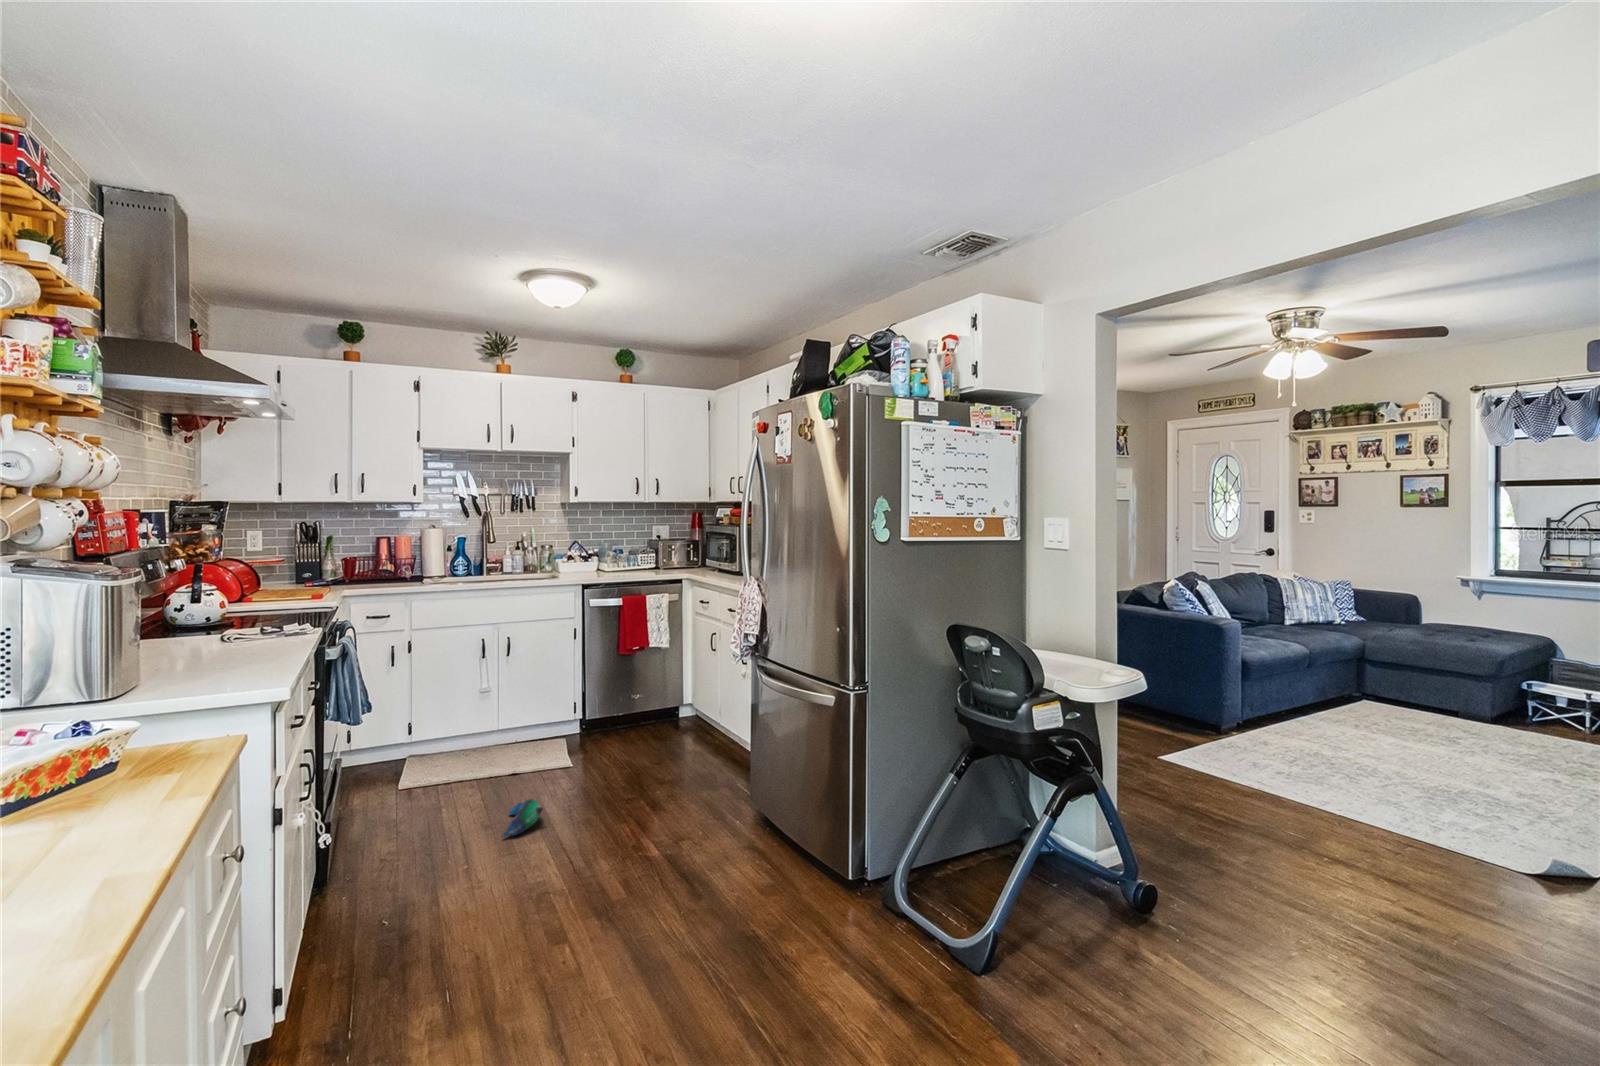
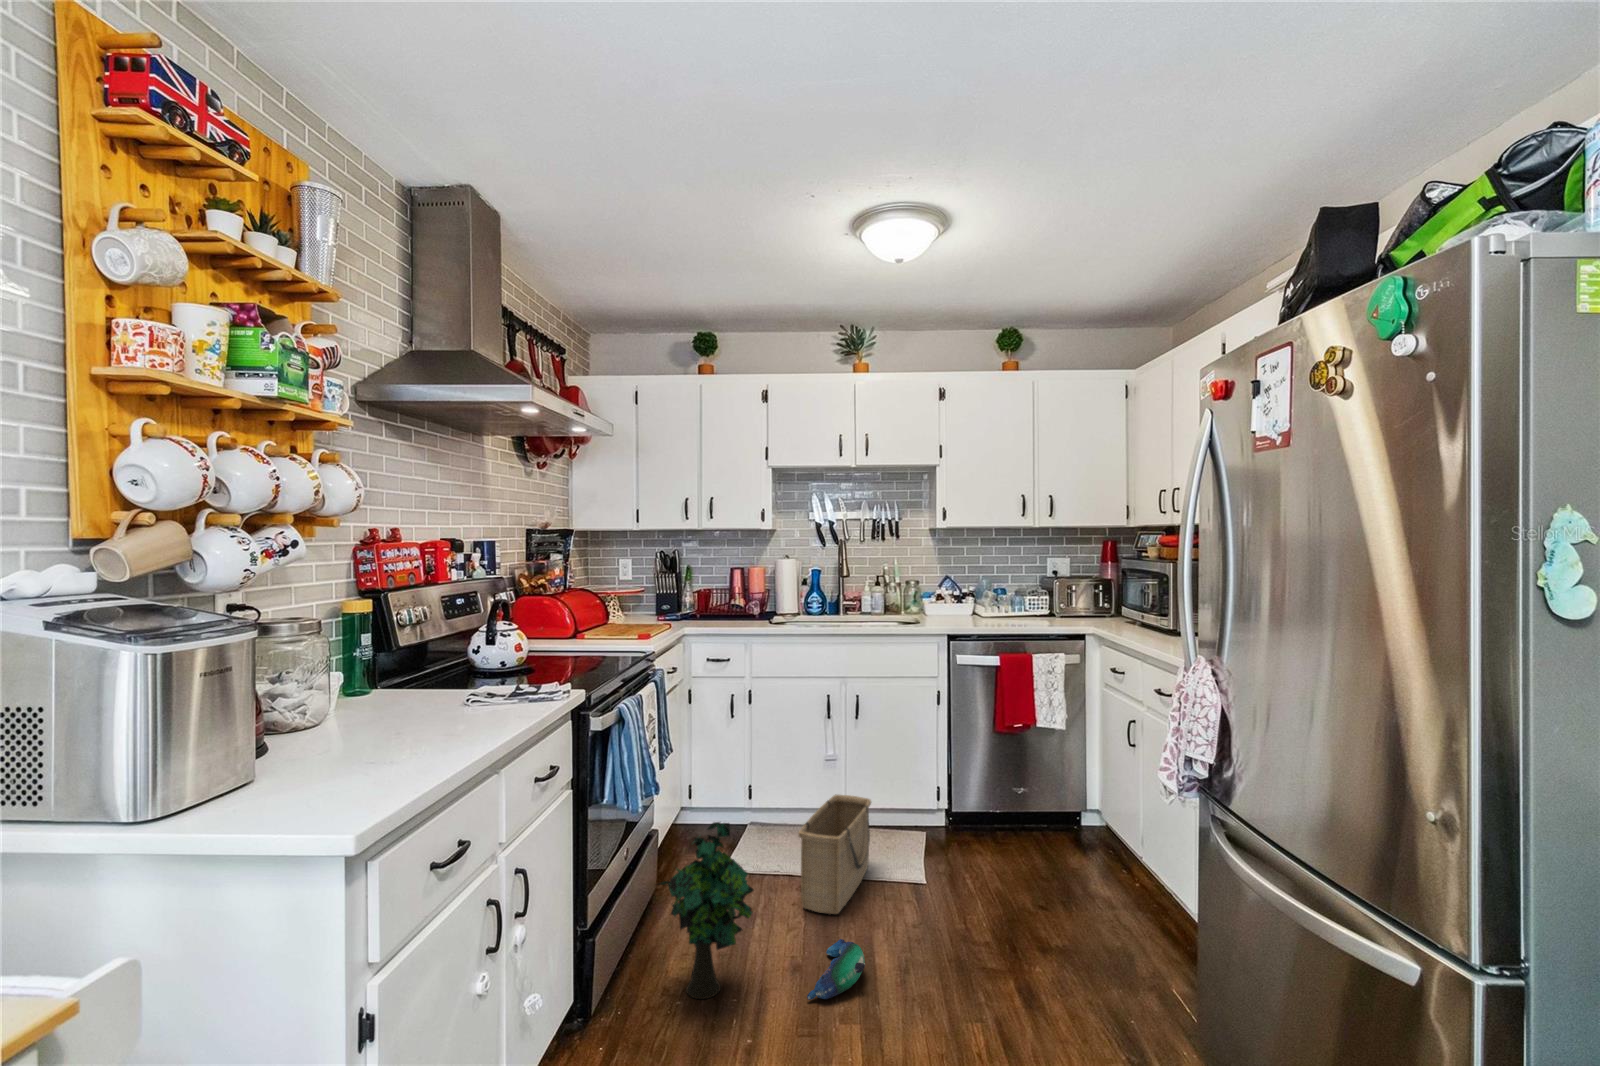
basket: none [476,712,529,795] -> present [799,795,871,914]
decorative plant: none [371,724,457,857] -> present [658,822,754,999]

